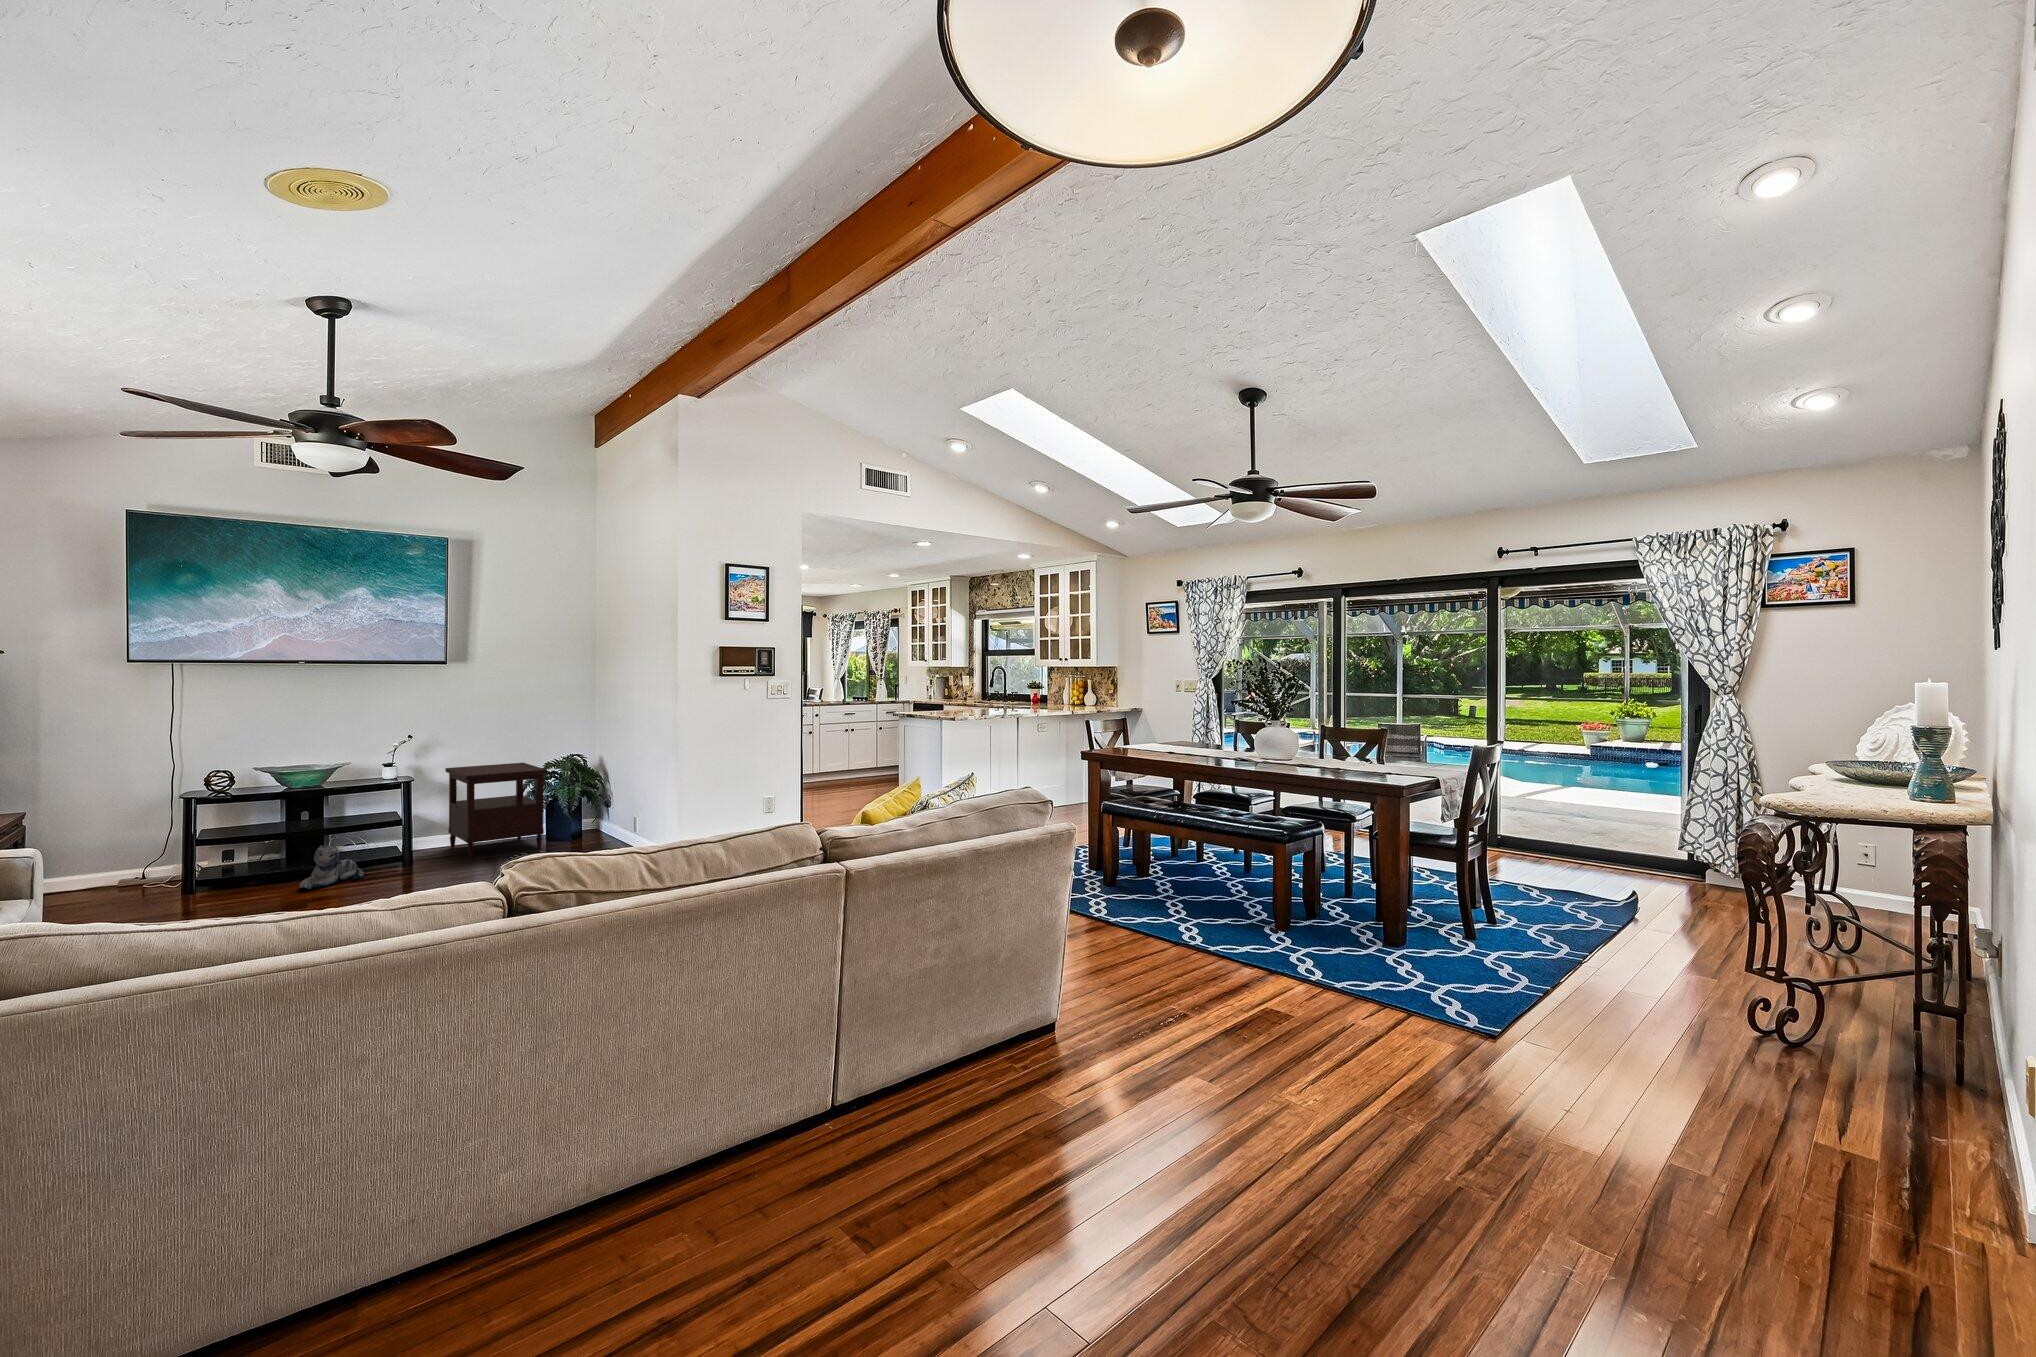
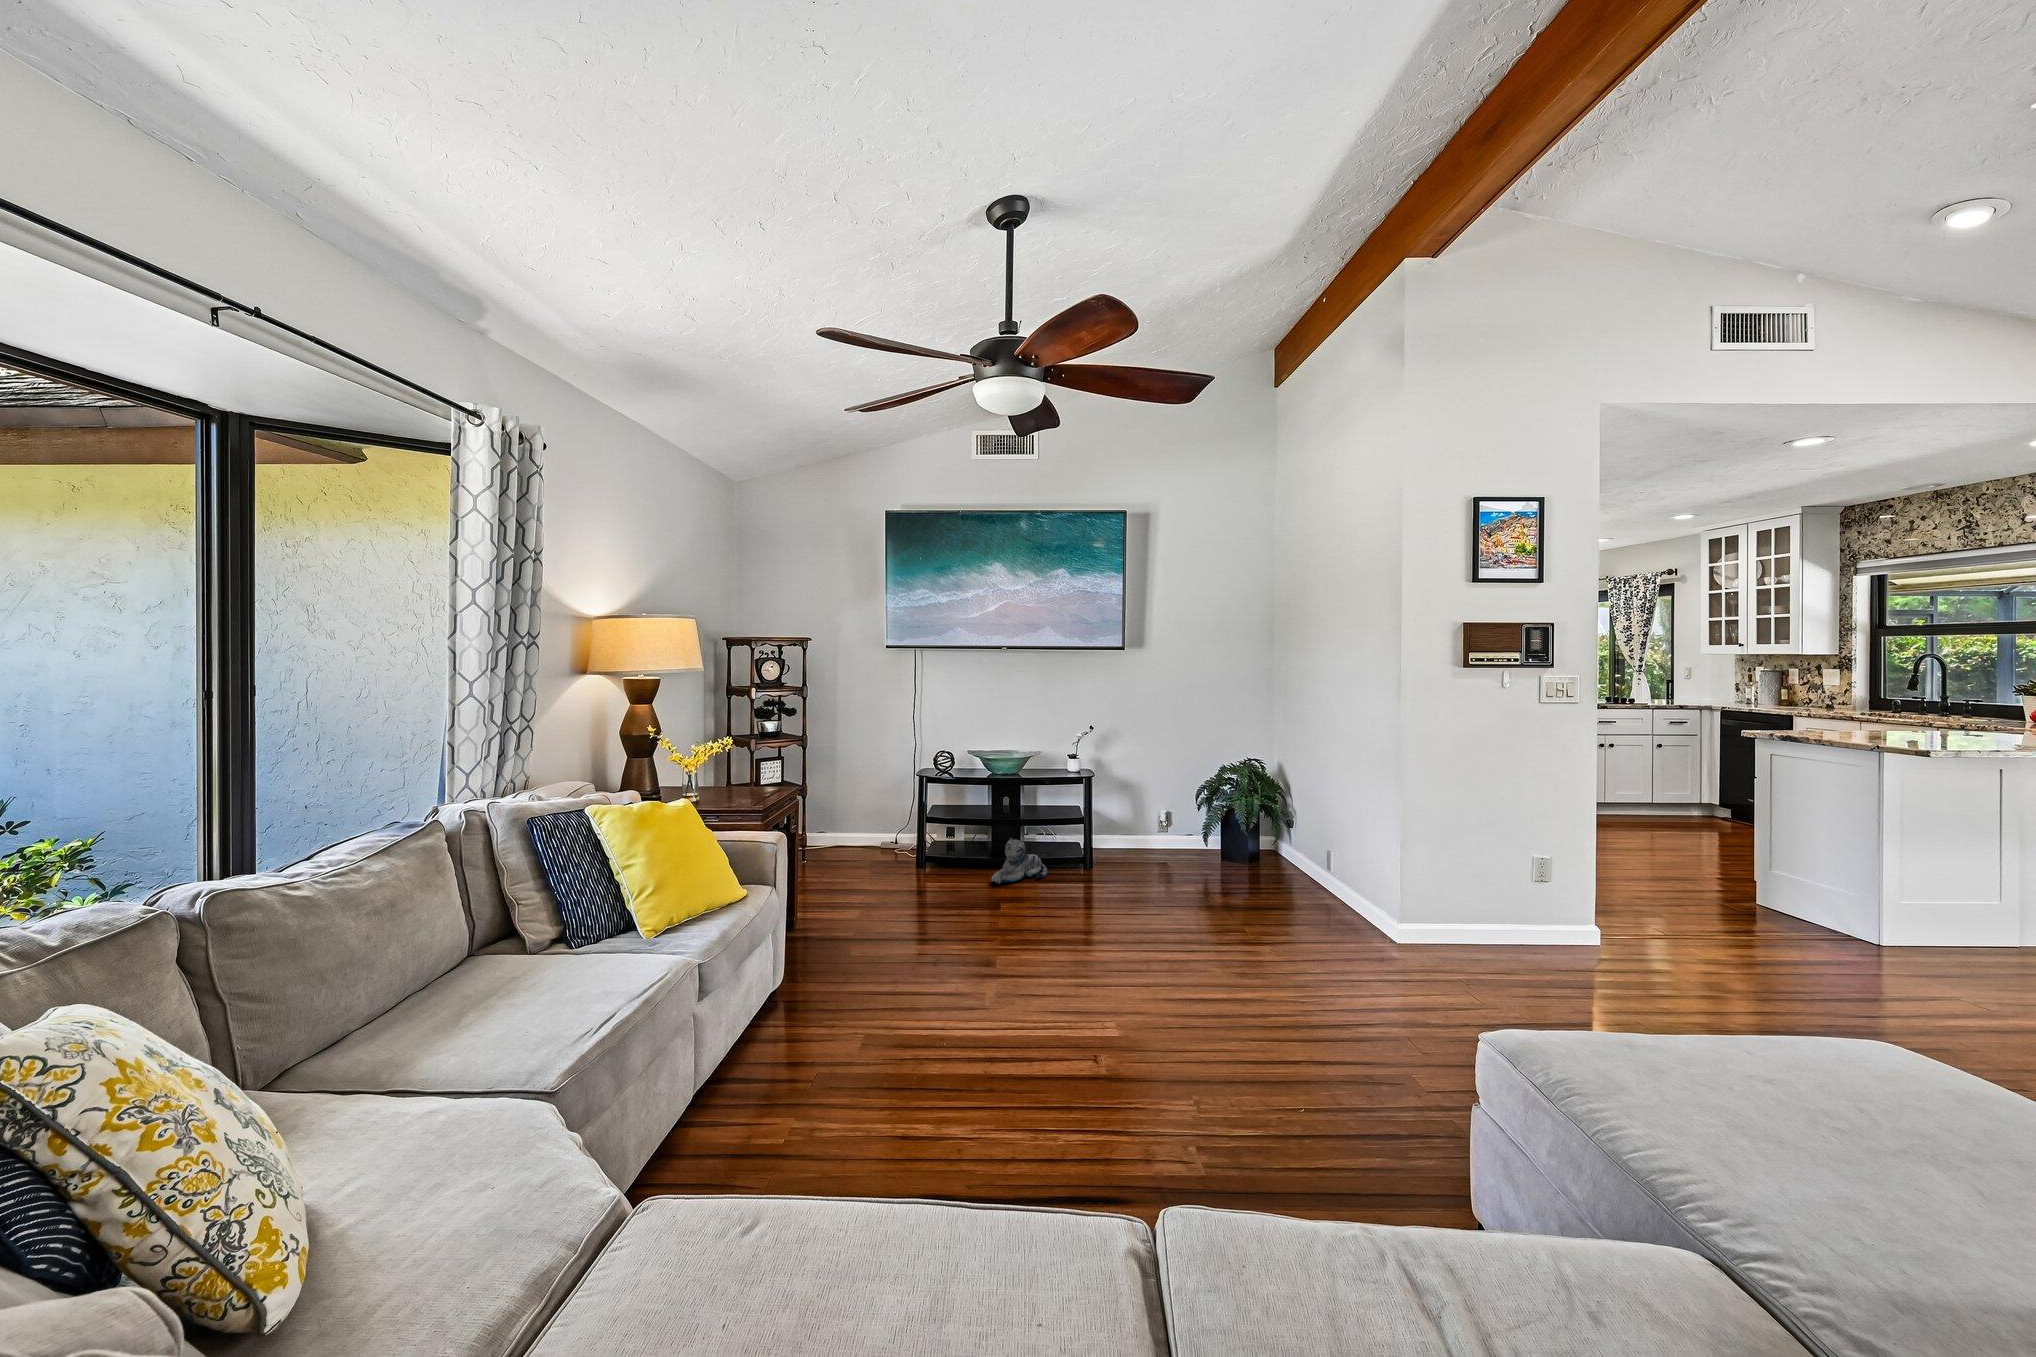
side table: present [445,763,547,858] -> none [1124,762,1225,869]

